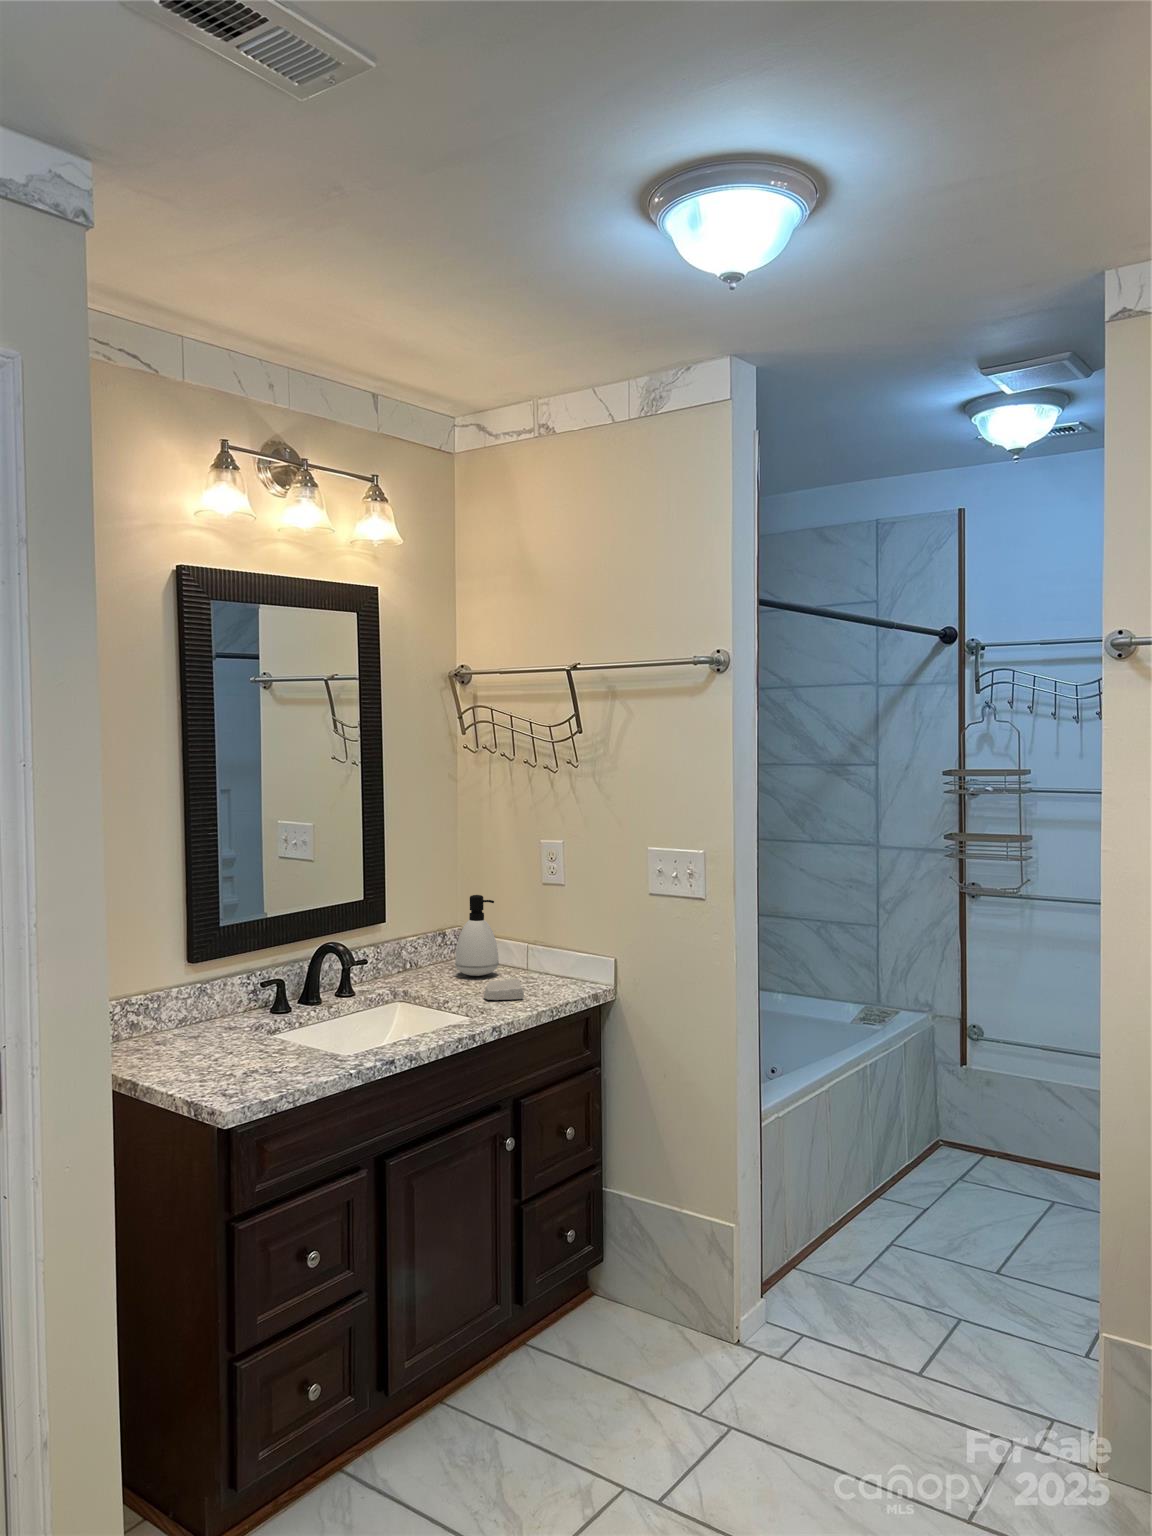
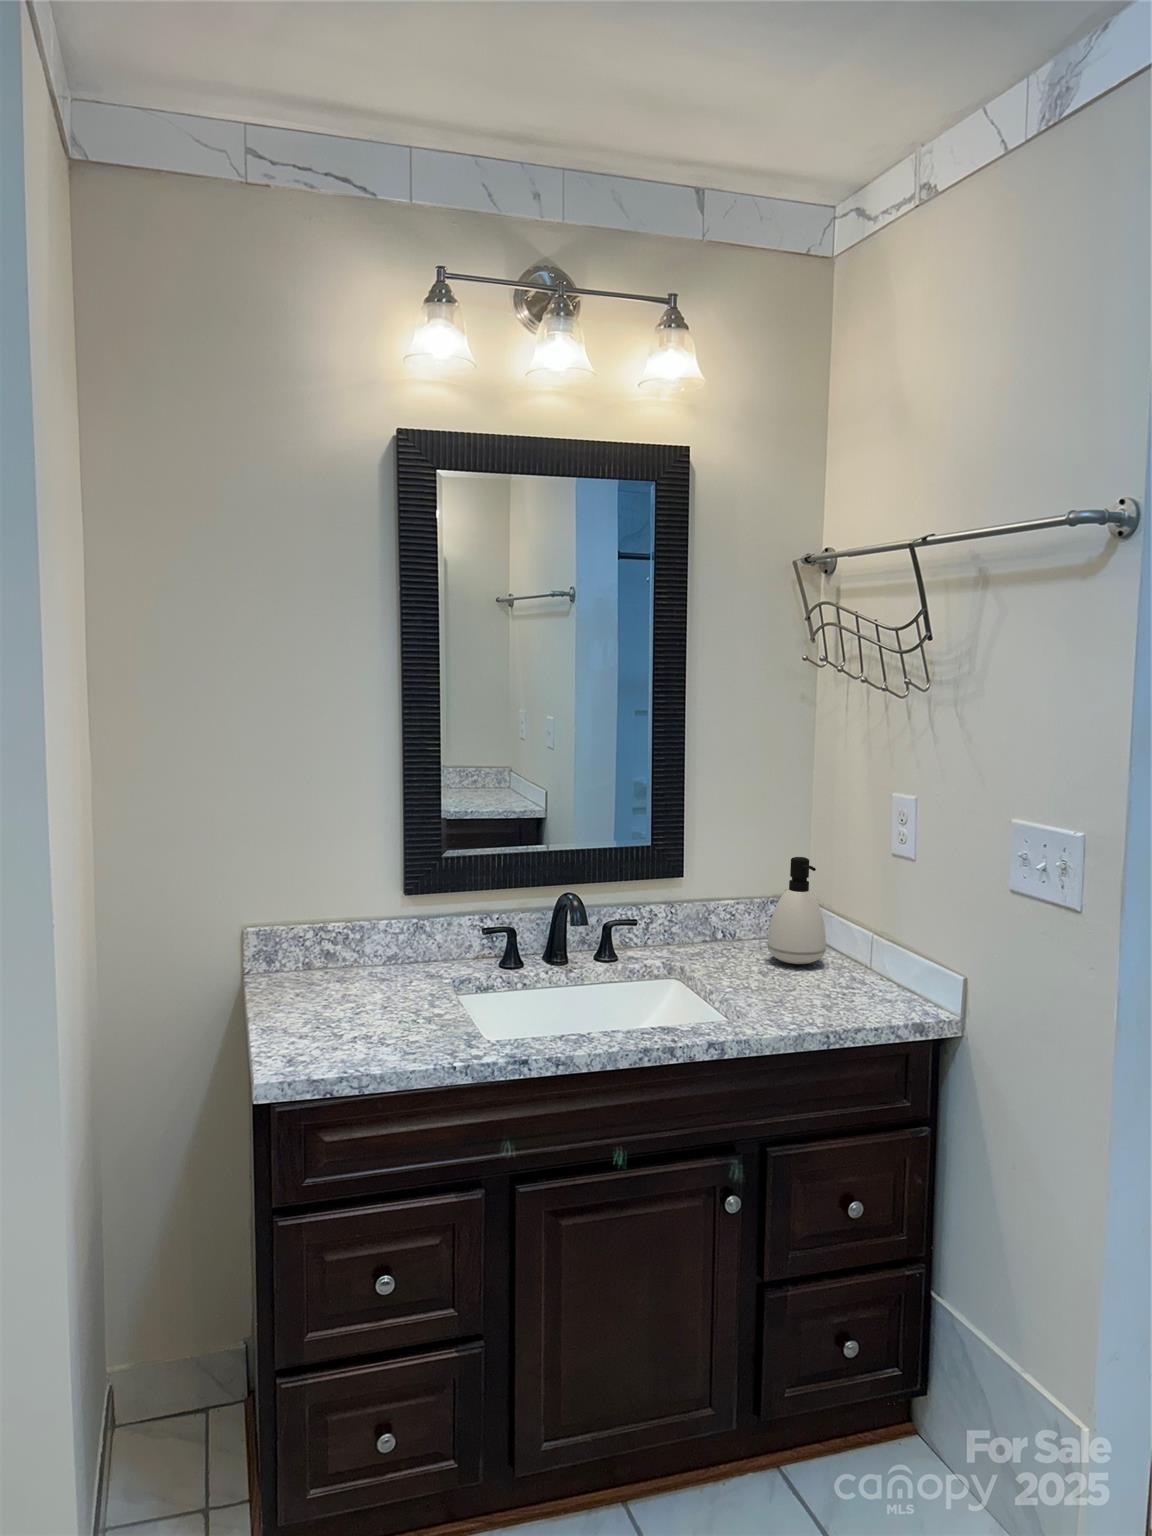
soap bar: present [484,978,524,1000] -> none [754,976,808,1008]

